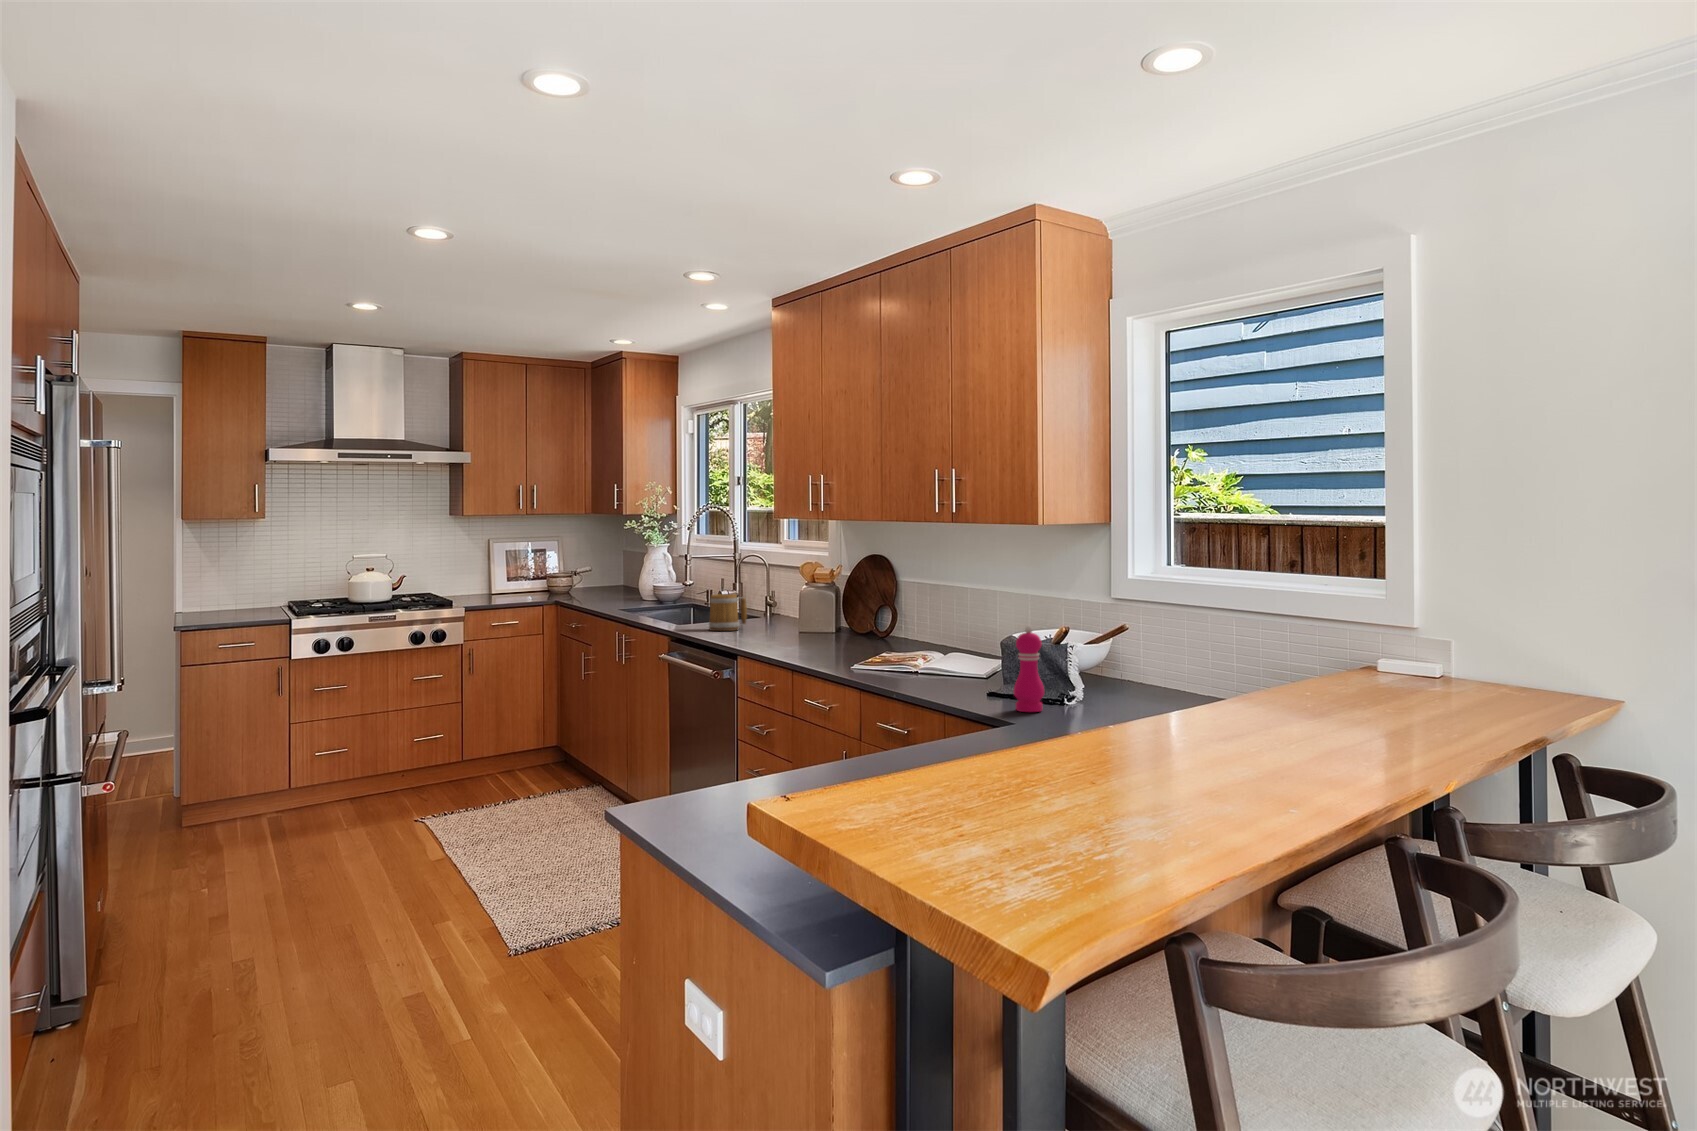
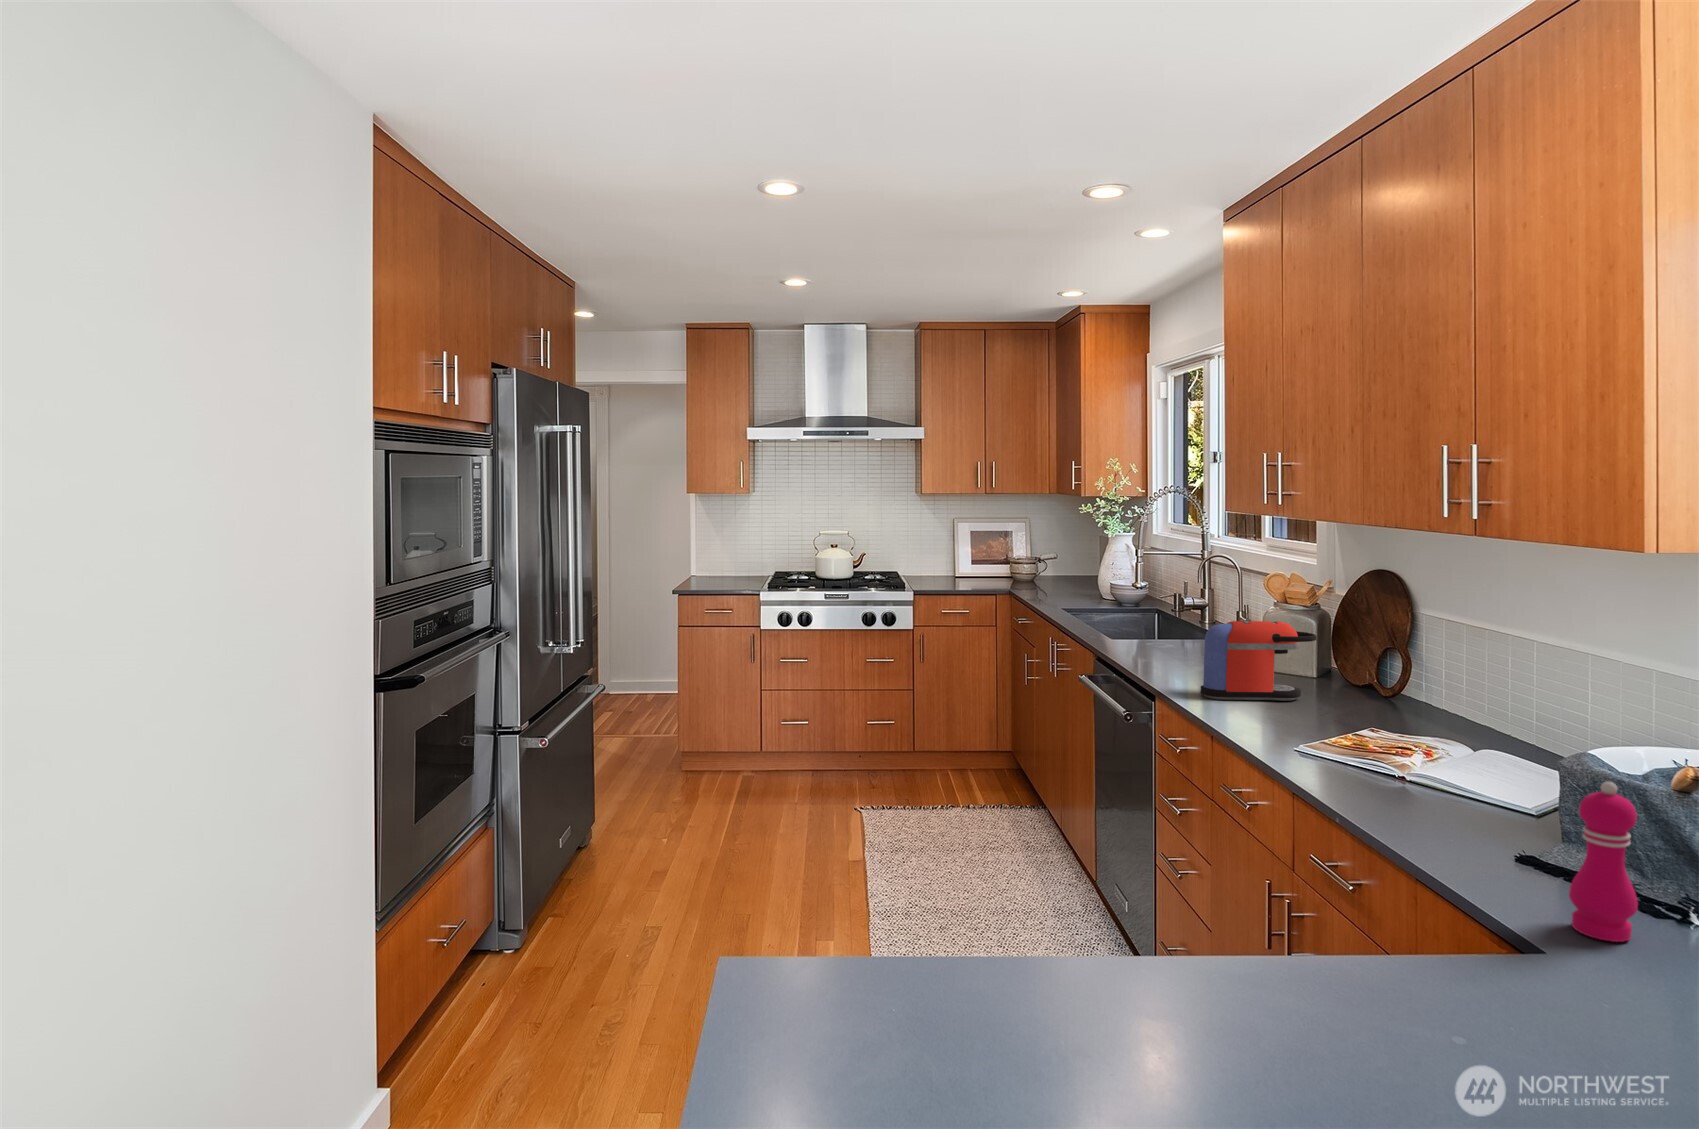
coffee maker: none [764,590,842,650] -> present [1201,621,1317,701]
mug: present [709,594,747,631] -> none [1150,605,1201,653]

